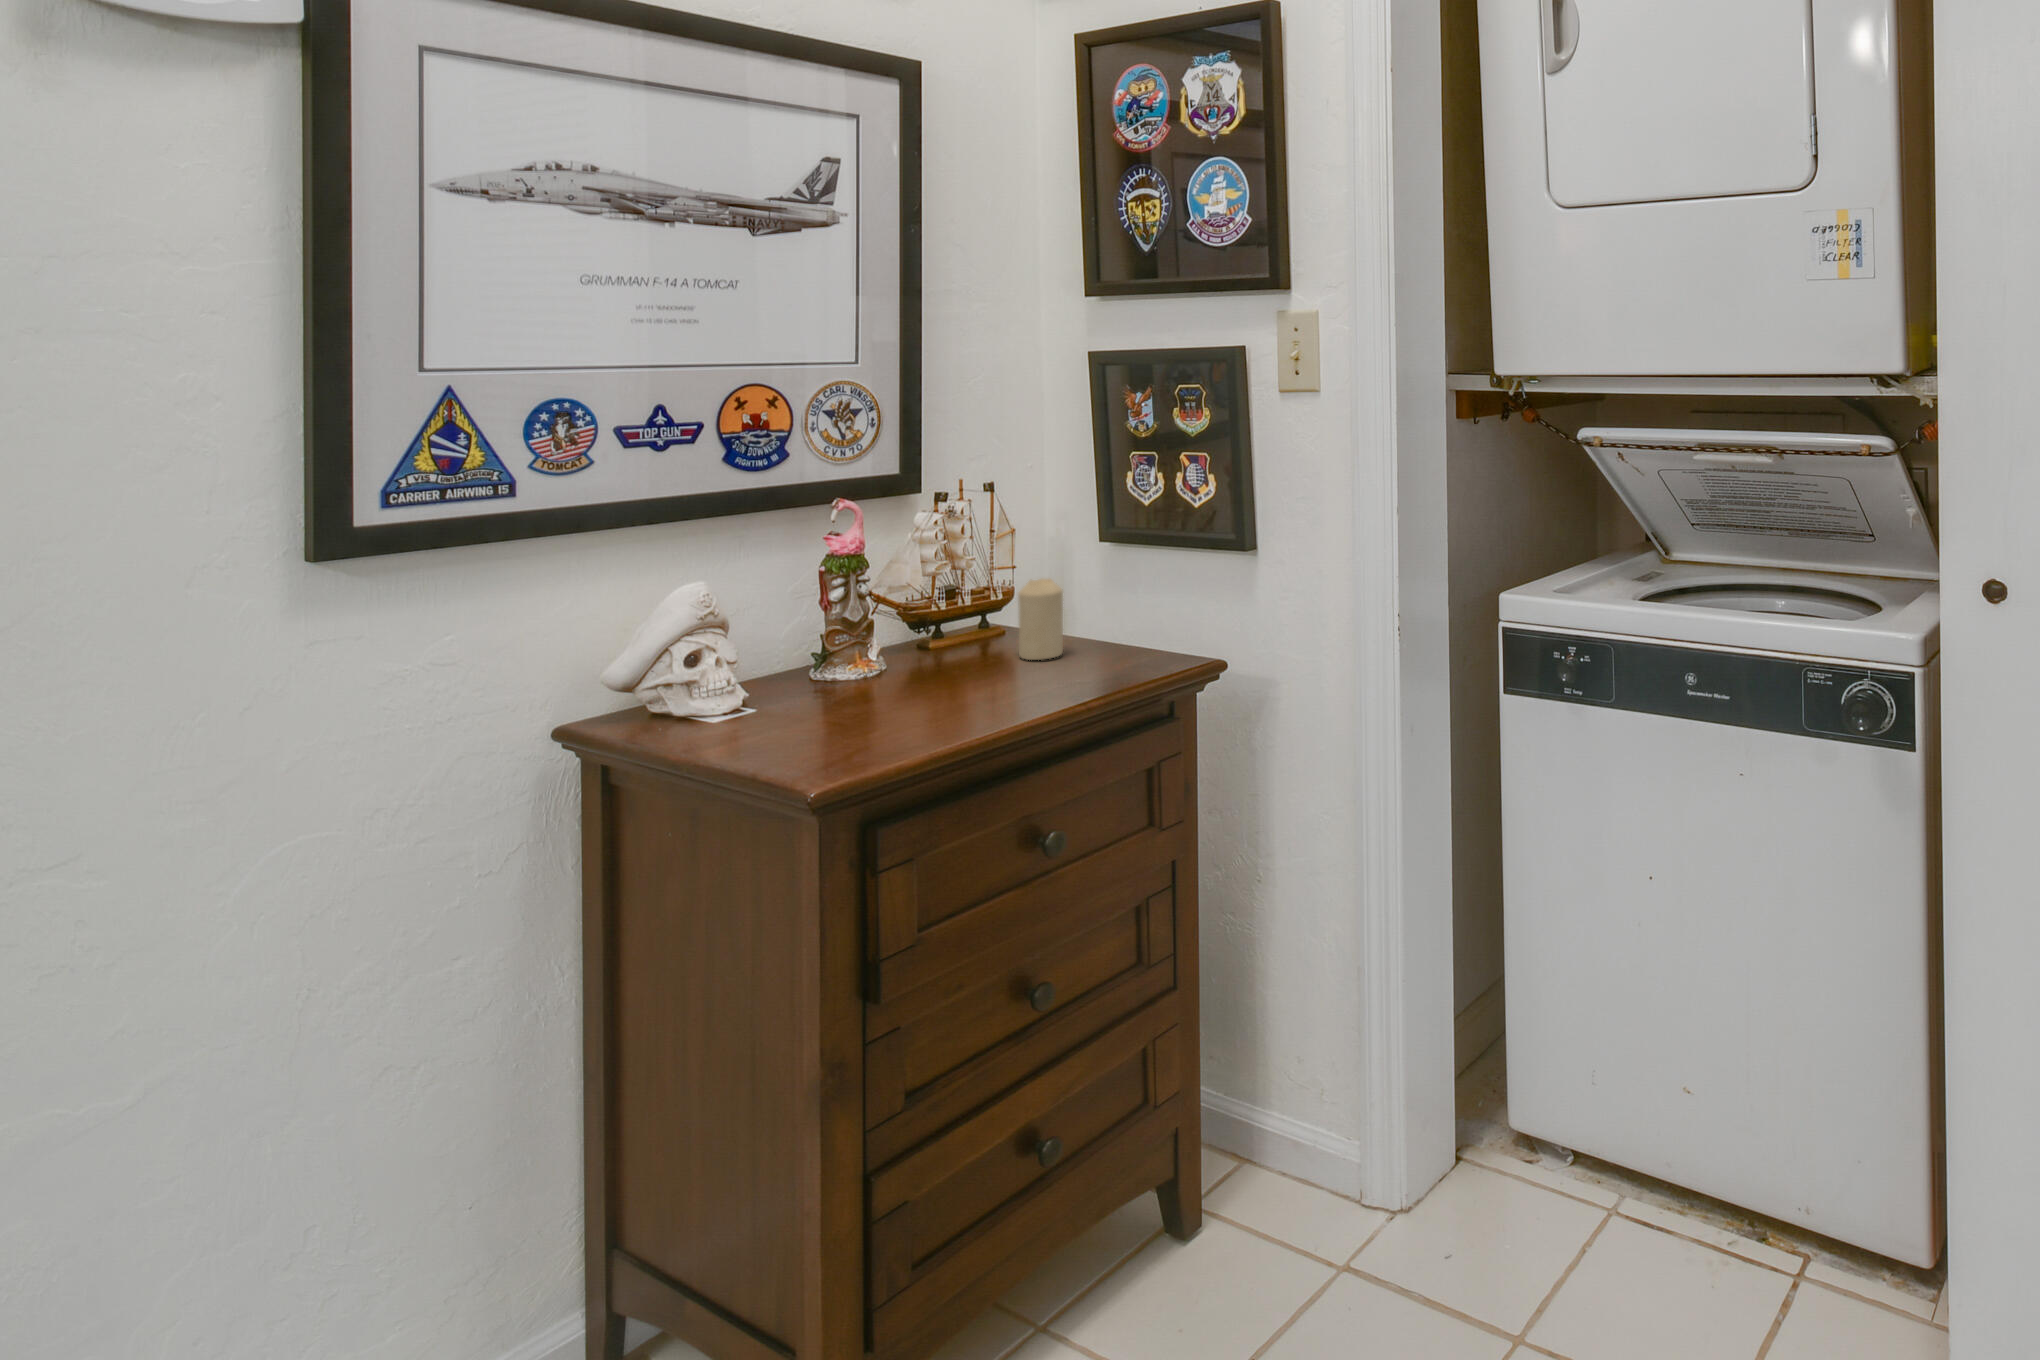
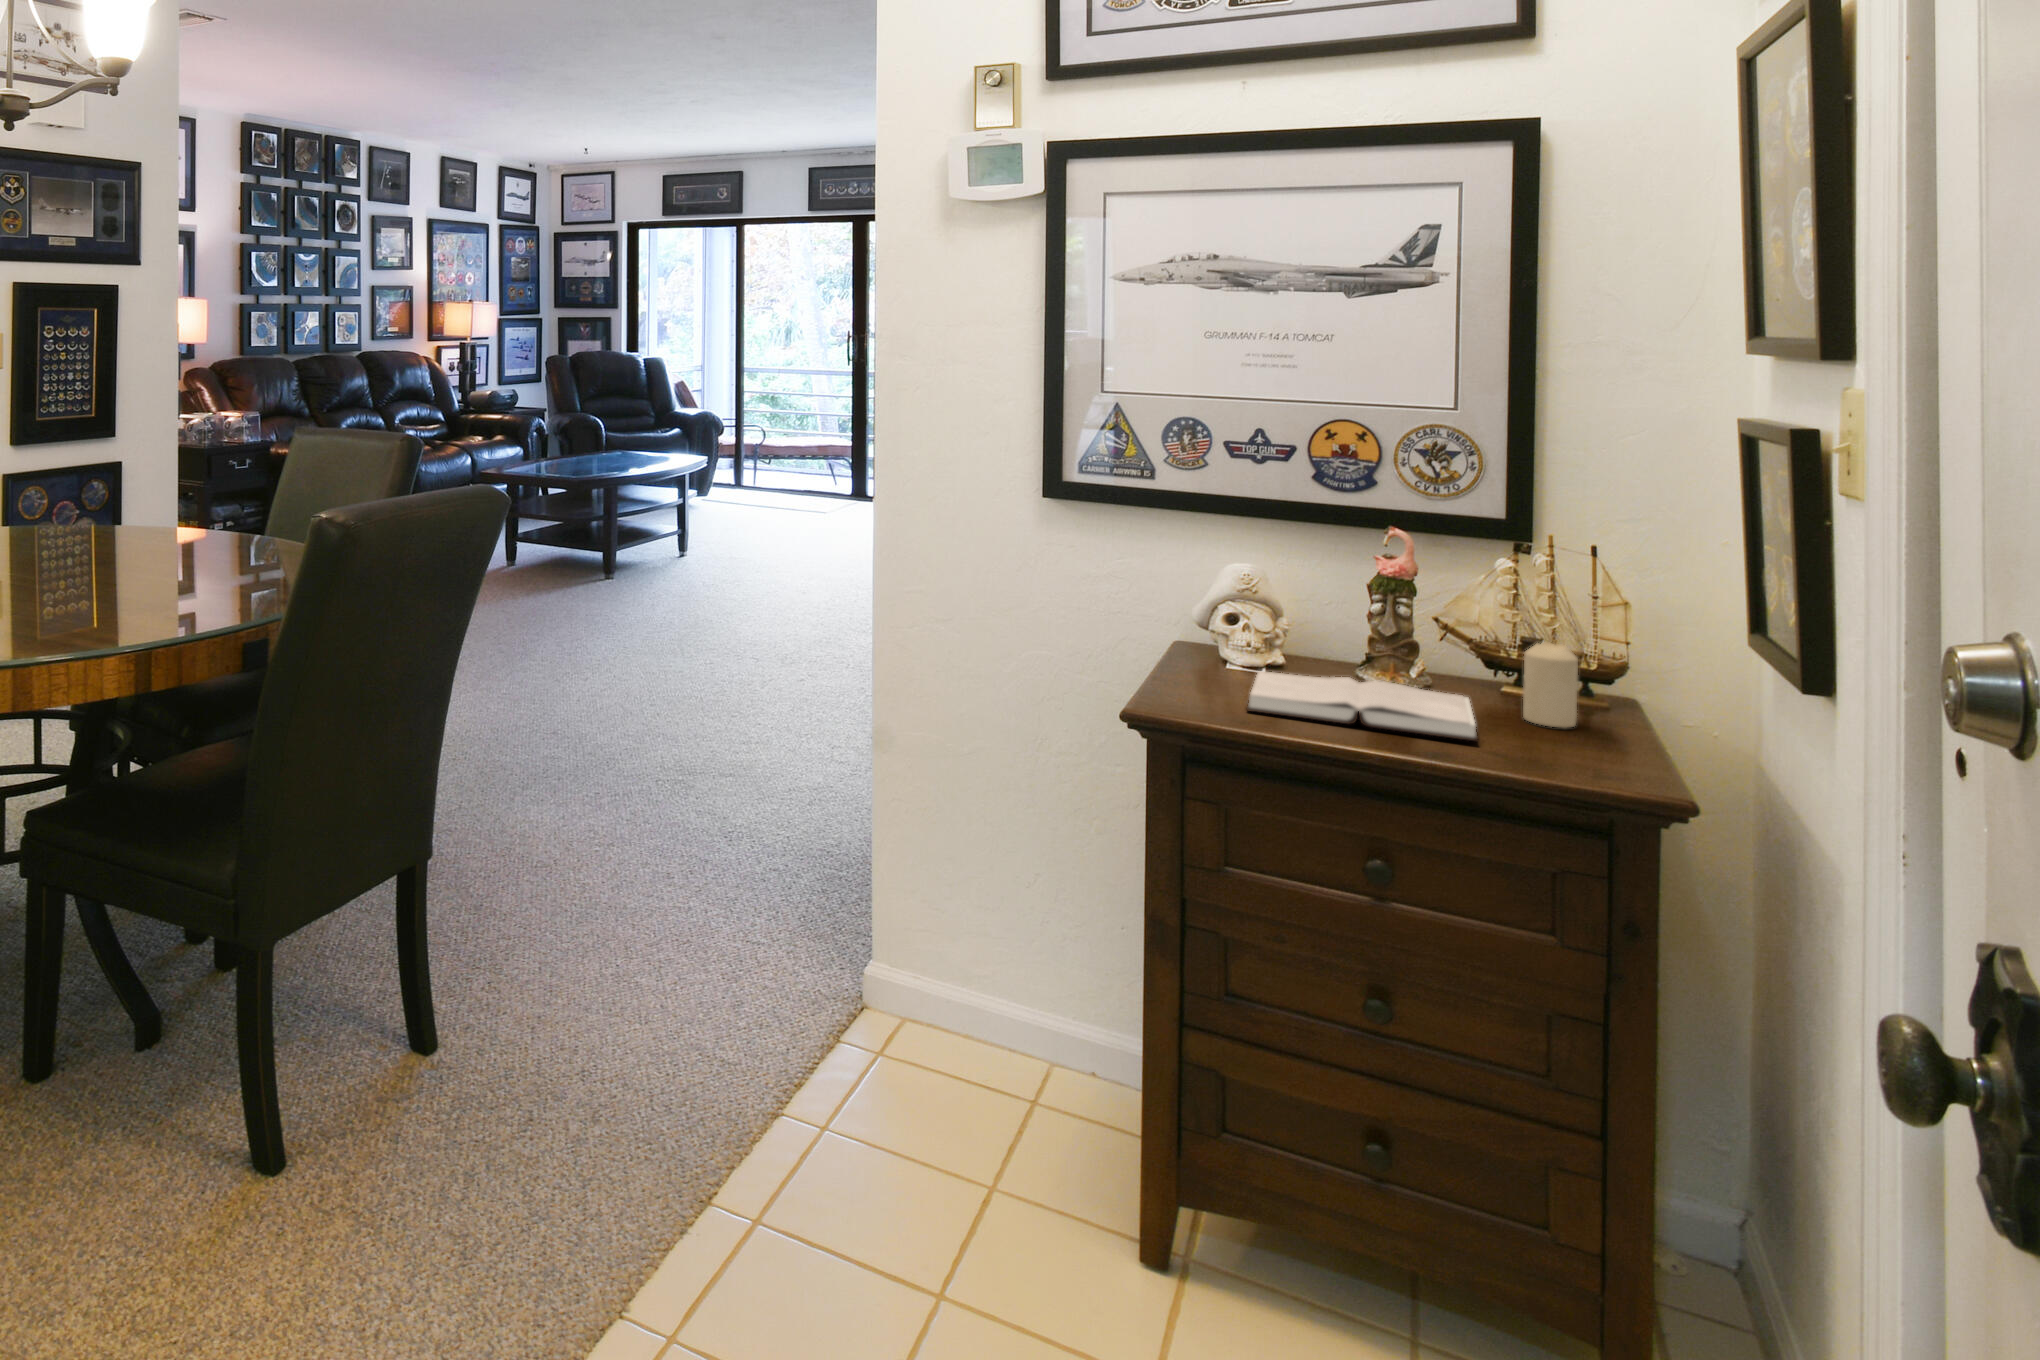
hardback book: none [805,655,1080,746] -> present [1247,671,1478,741]

